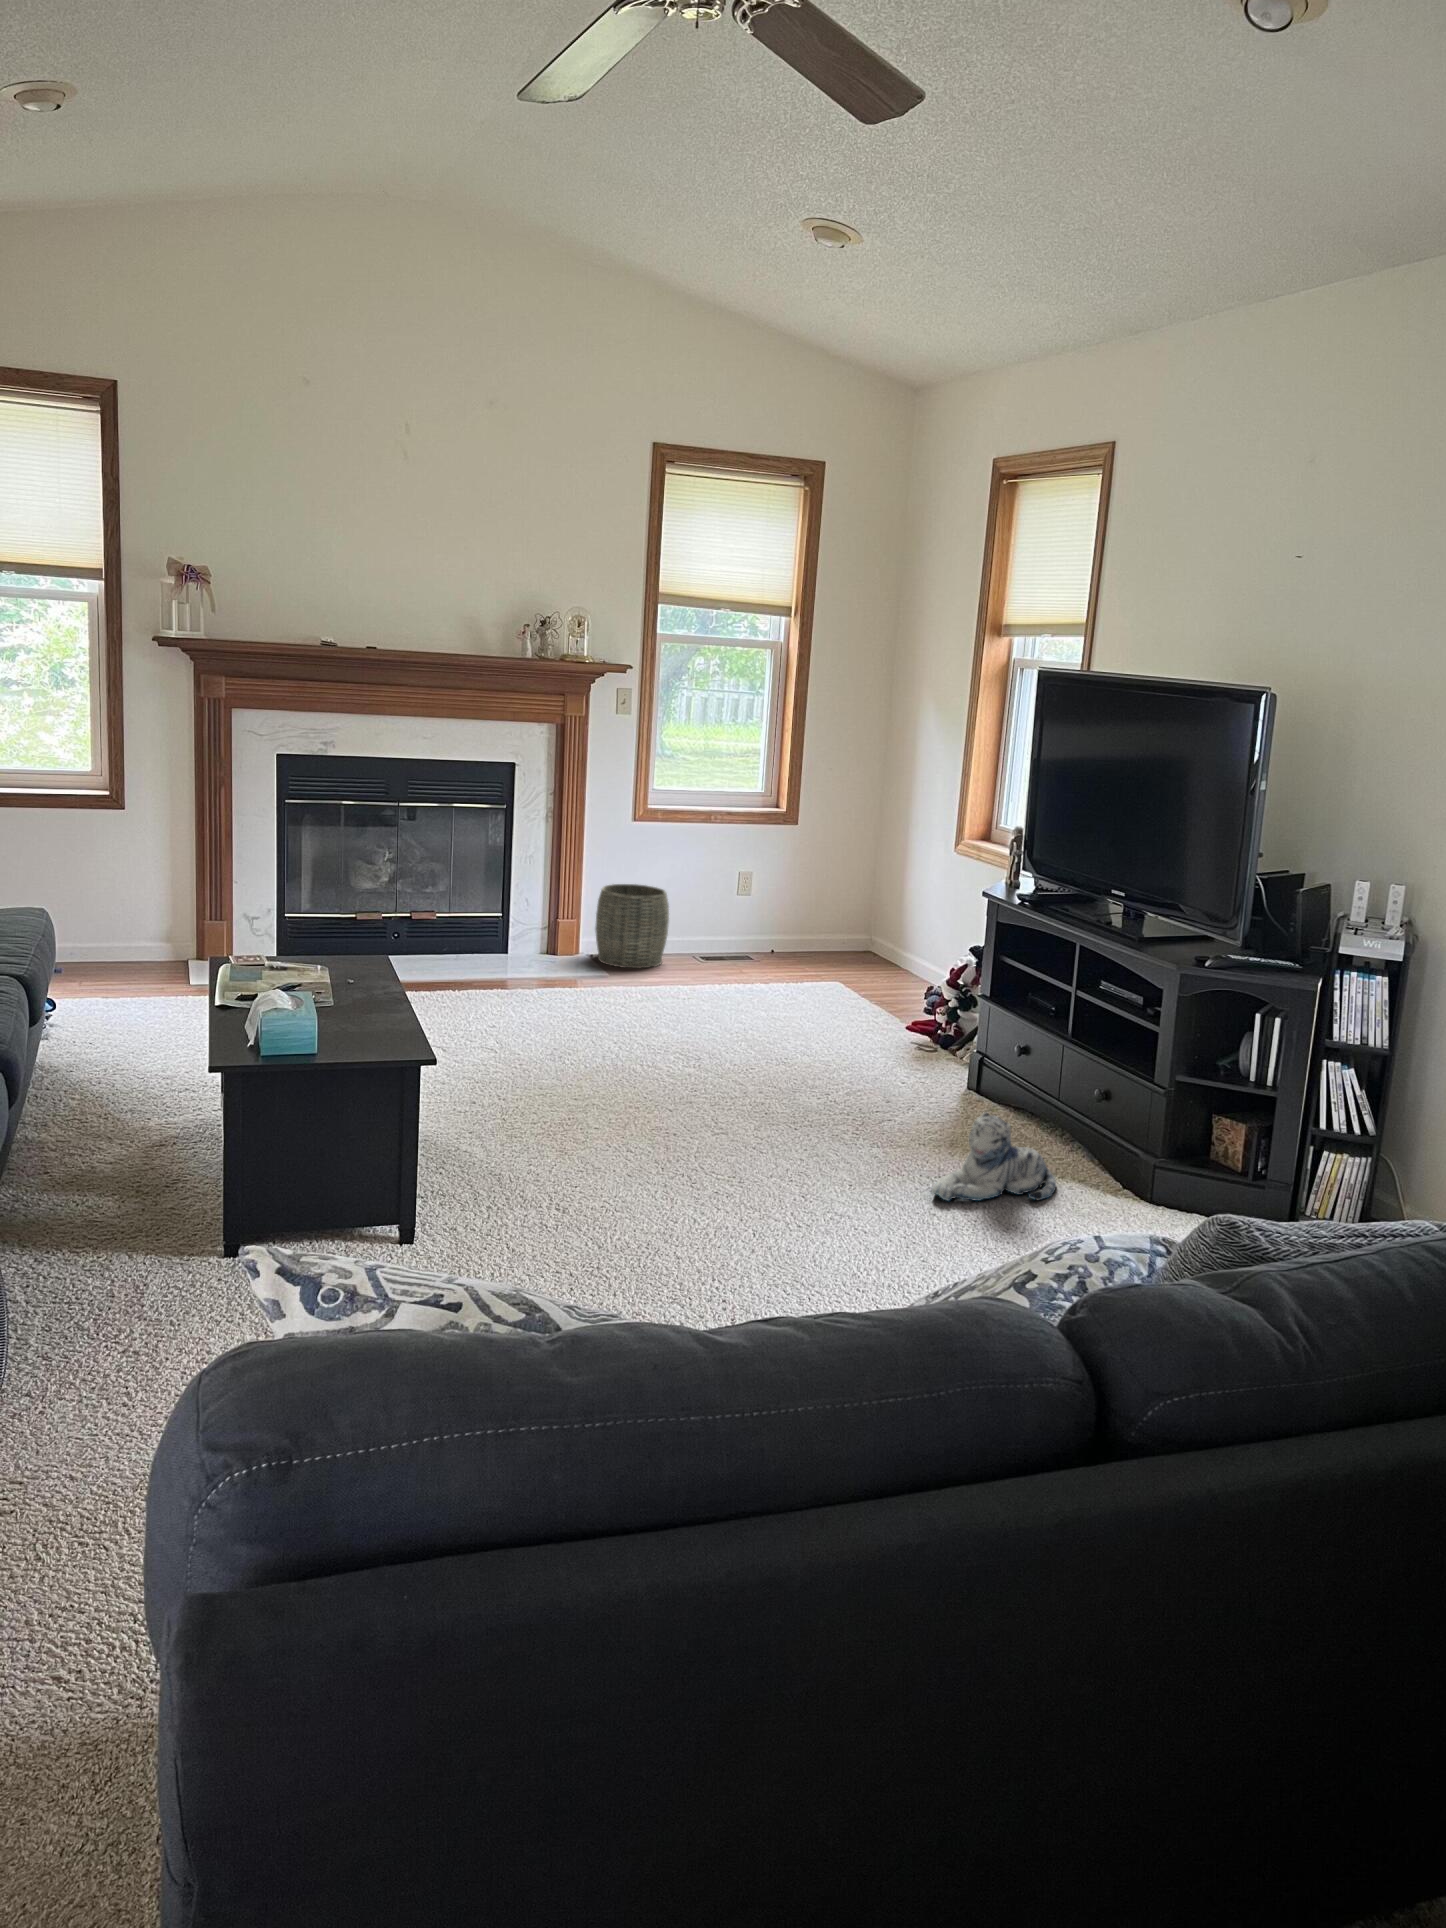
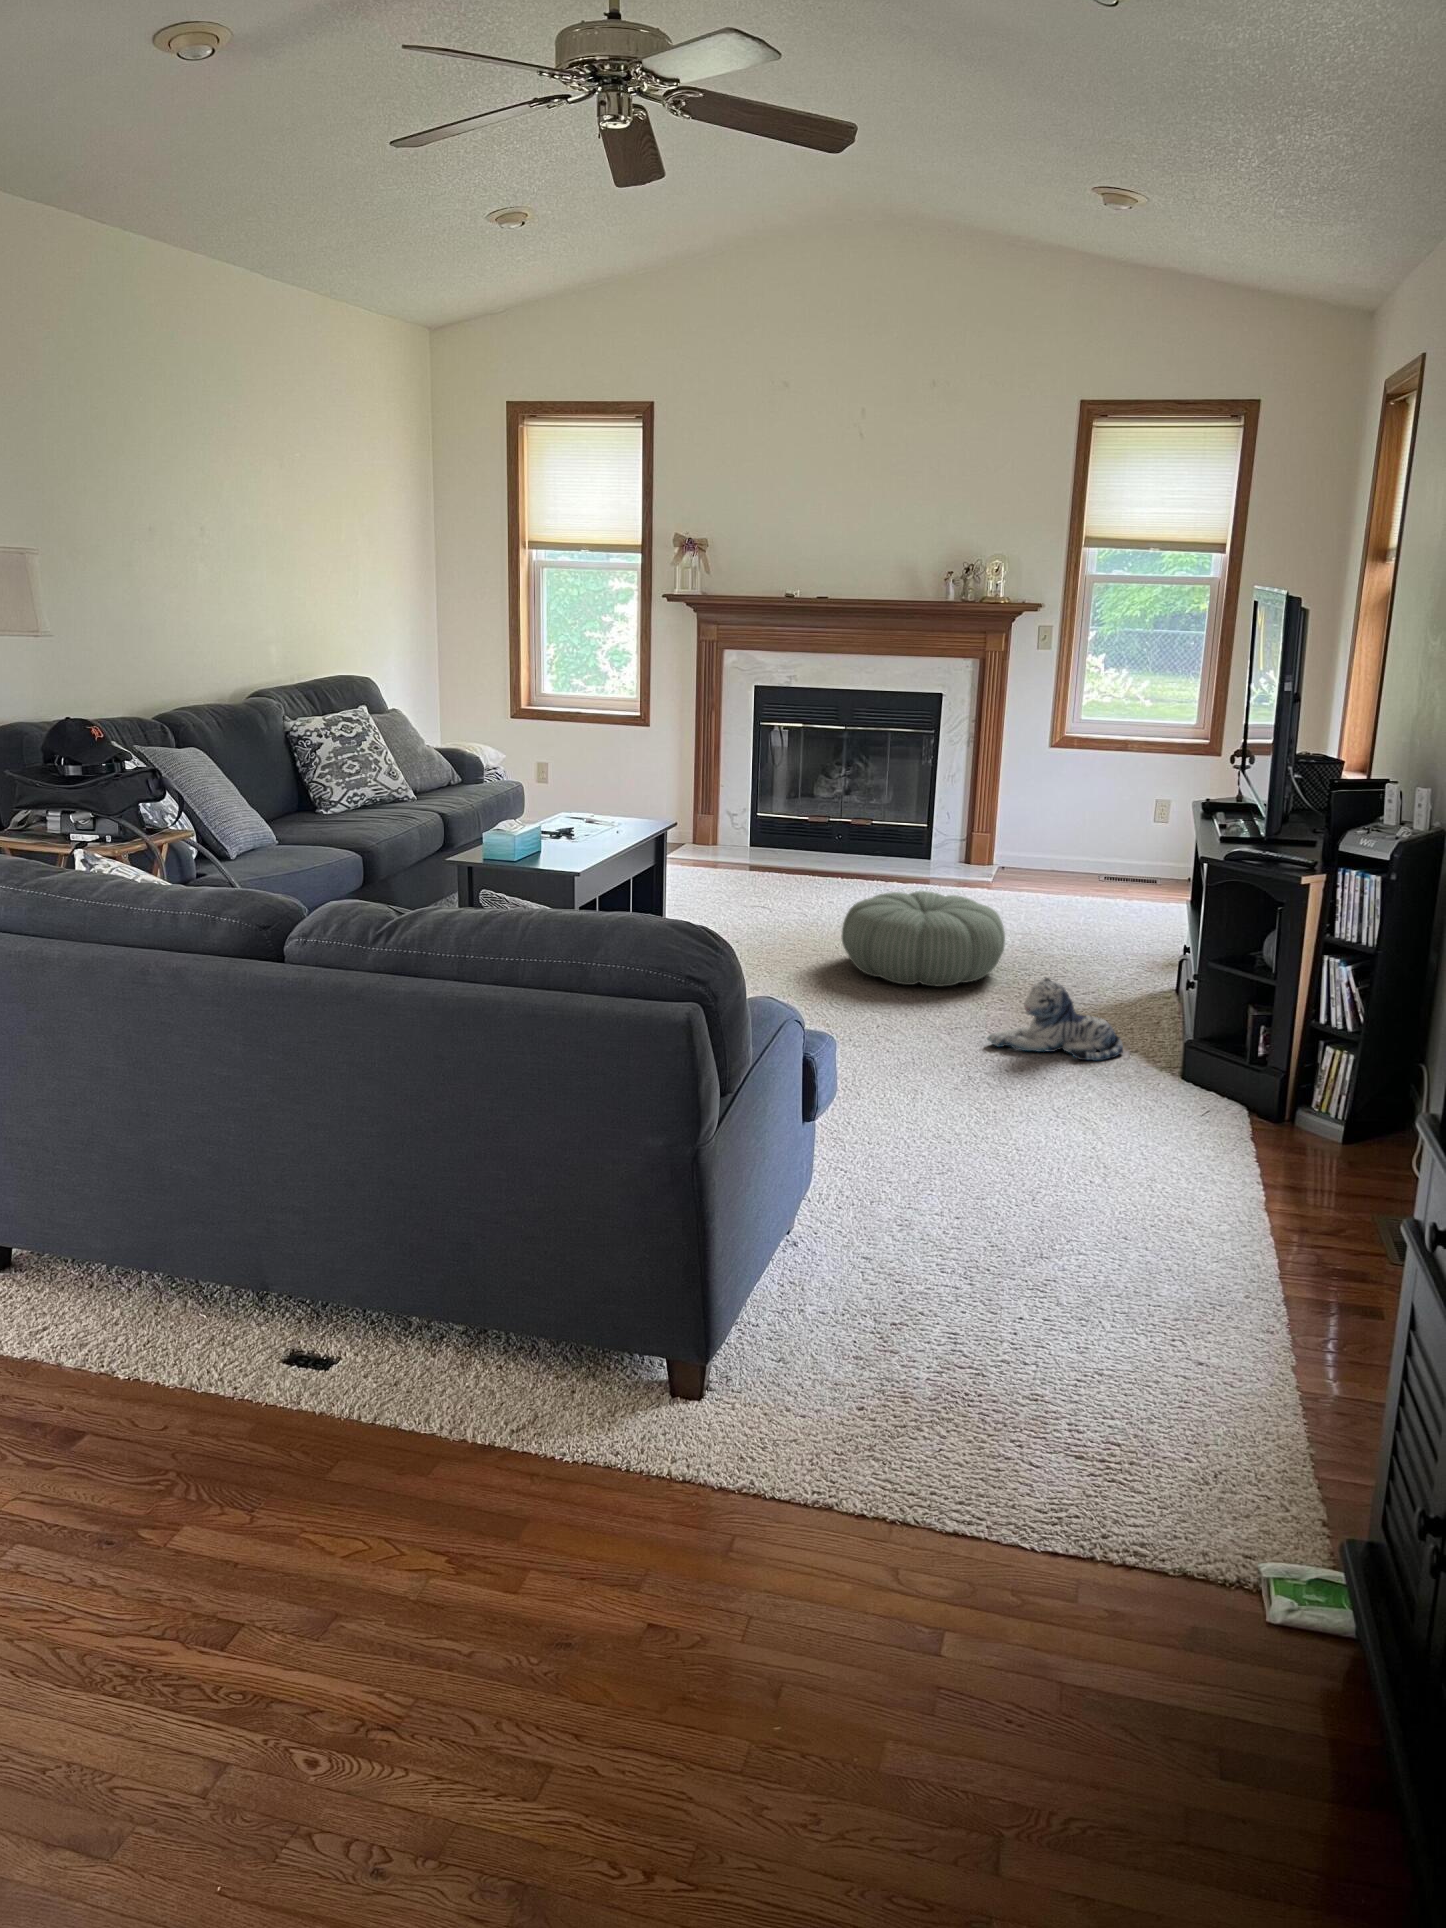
woven basket: present [595,884,669,968] -> none [1003,803,1070,878]
pouf: none [628,1013,821,1133] -> present [841,891,1005,987]

